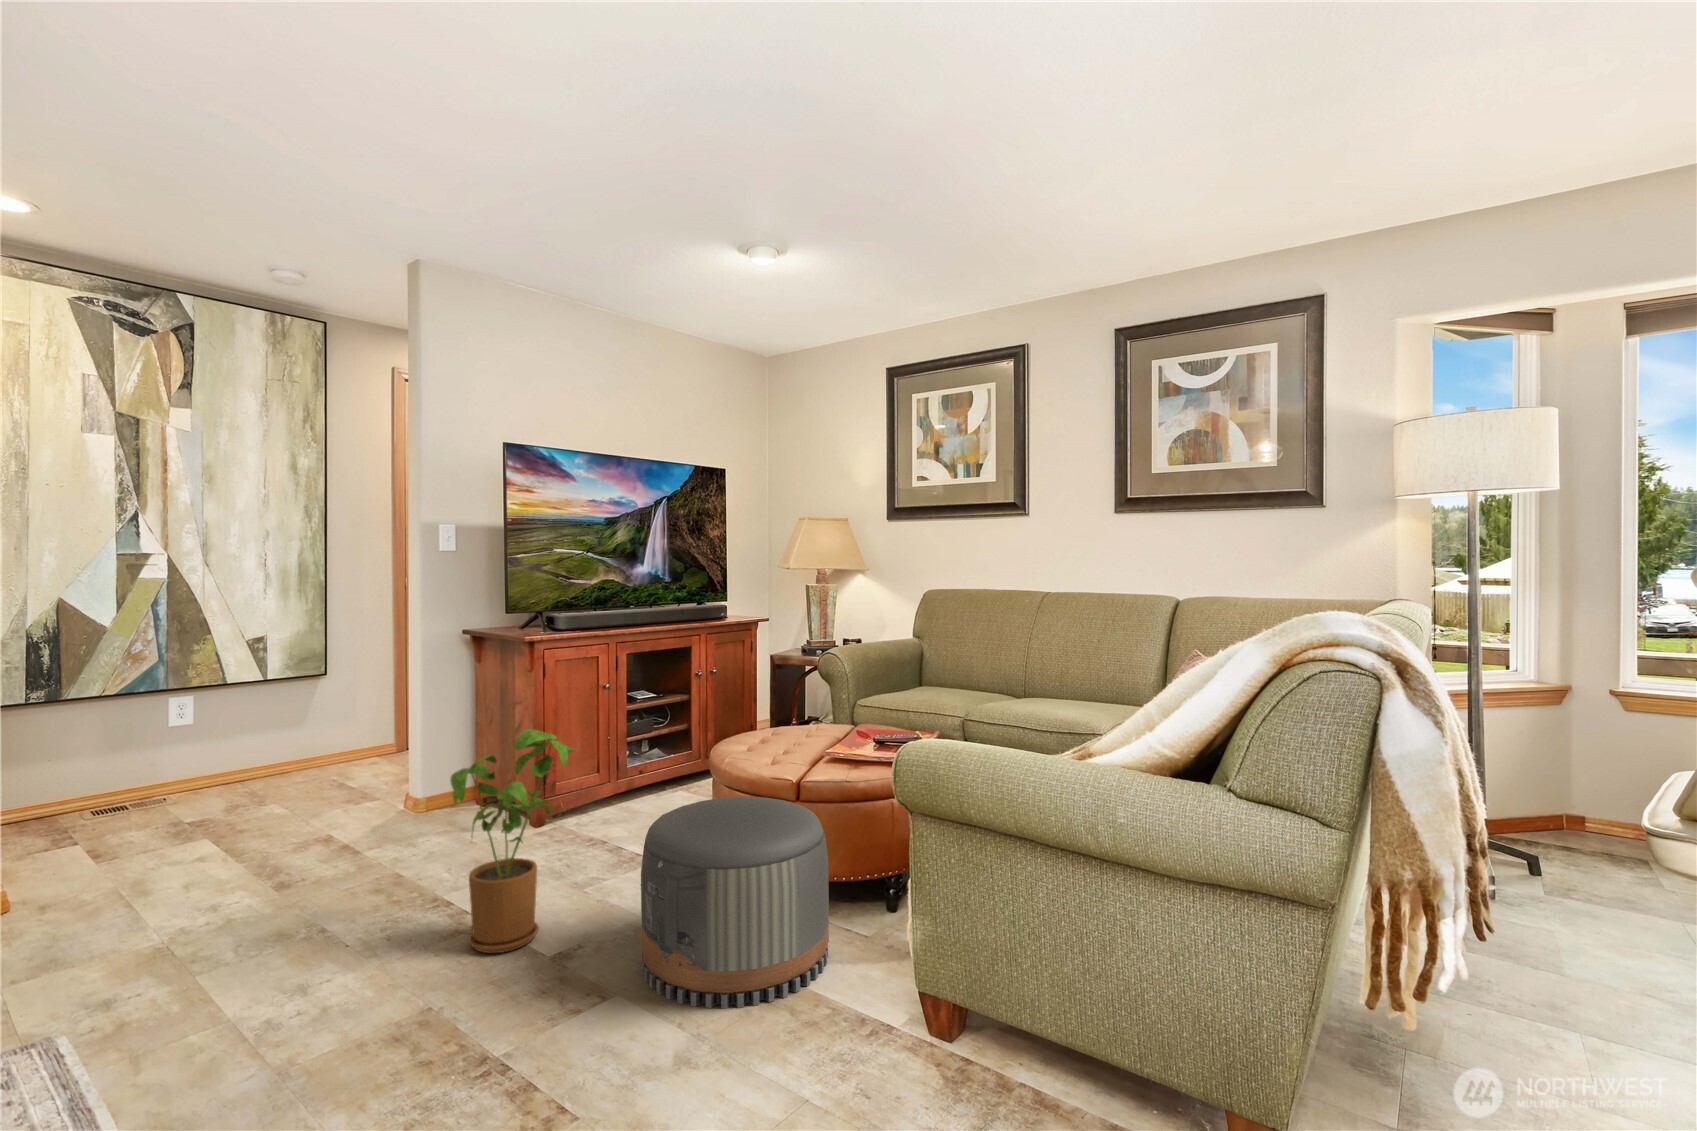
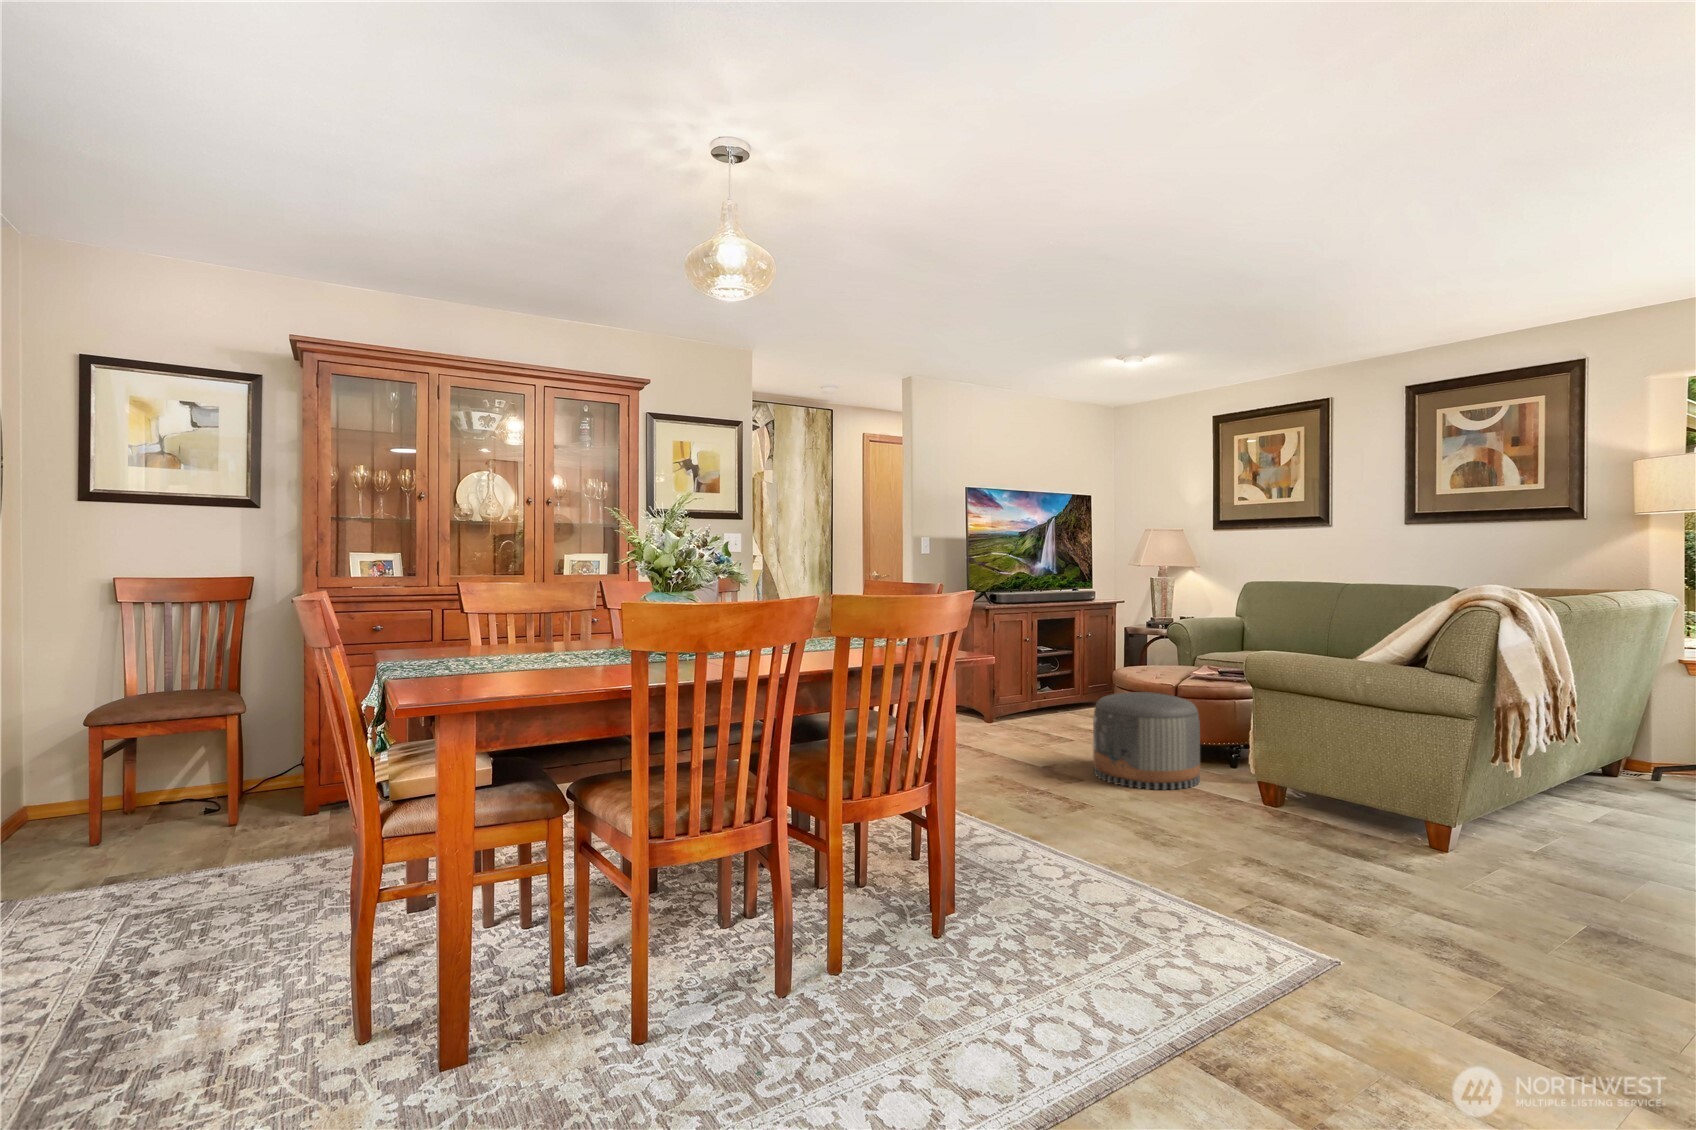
house plant: present [450,729,577,953] -> none [984,650,1047,764]

